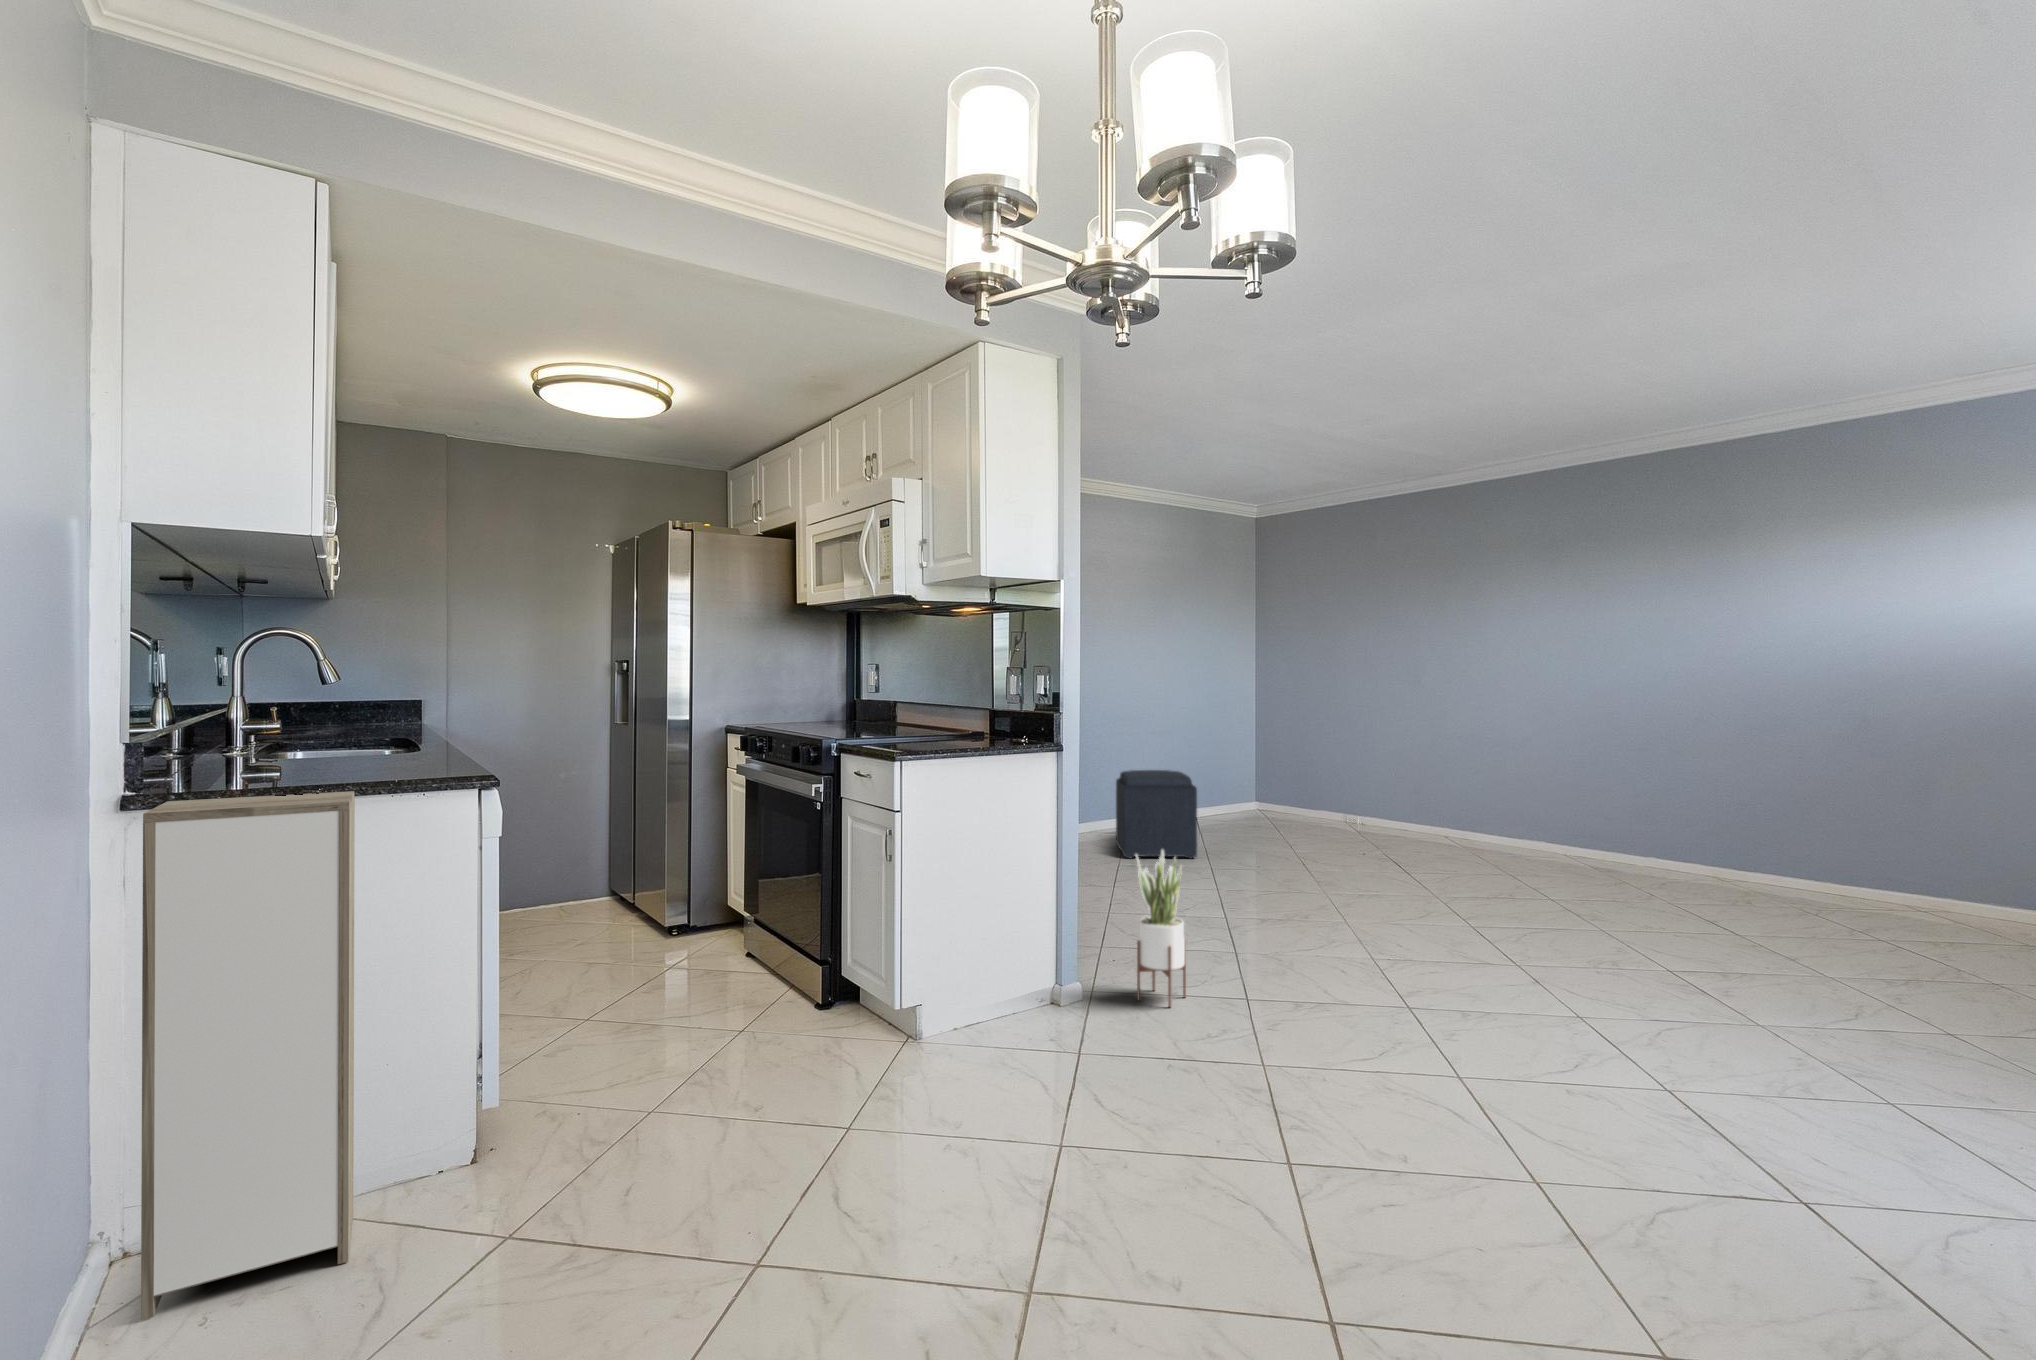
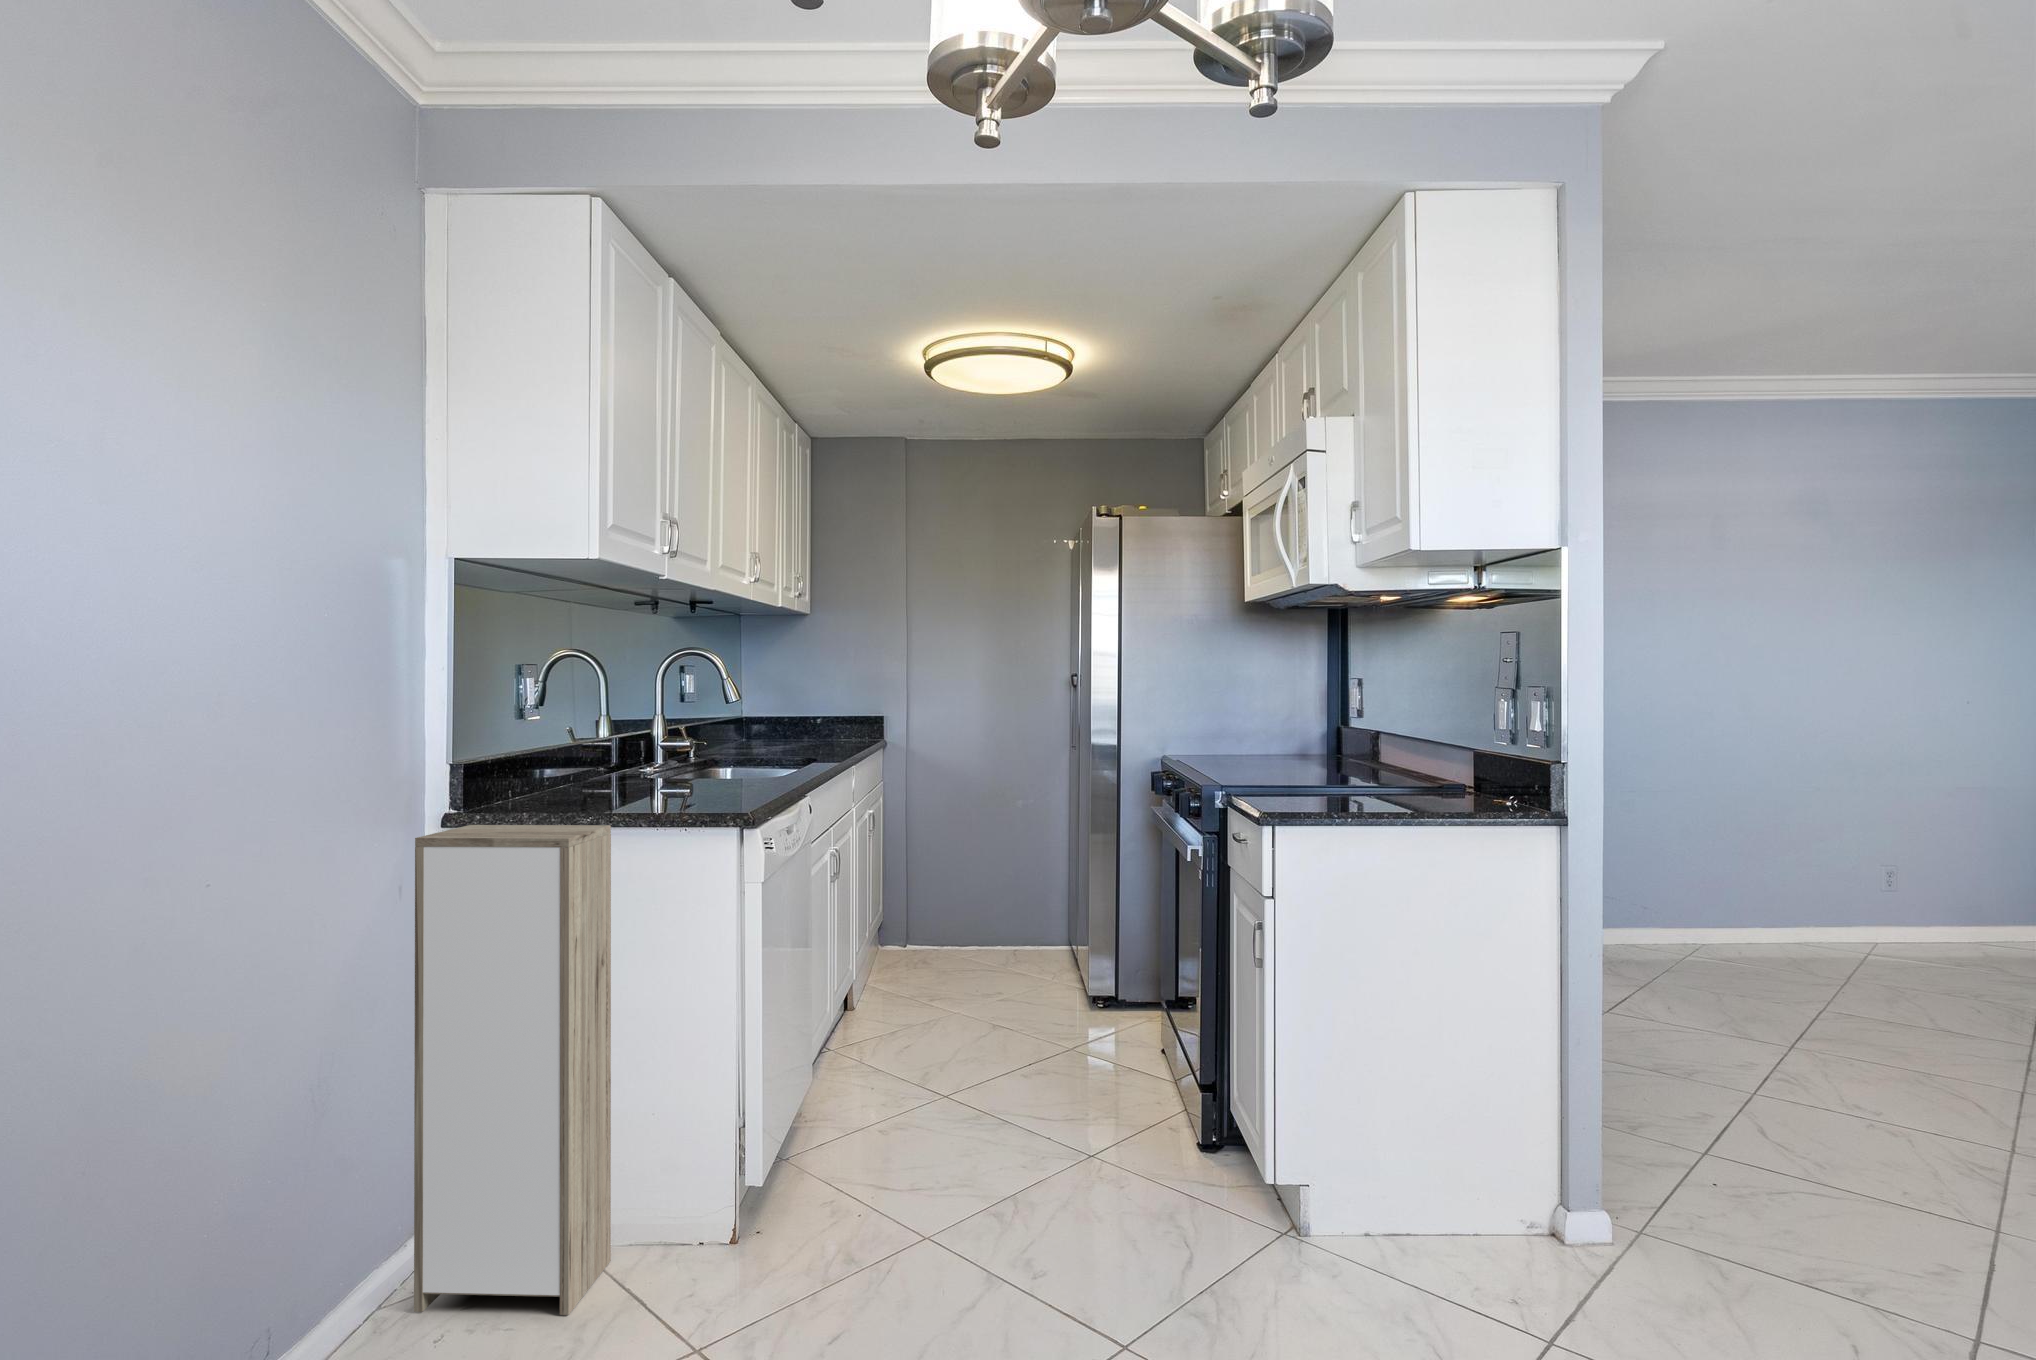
ottoman: present [1116,770,1197,858] -> none [1841,849,2008,1018]
potted plant: present [1136,850,1186,1007] -> none [1699,1010,1820,1298]

